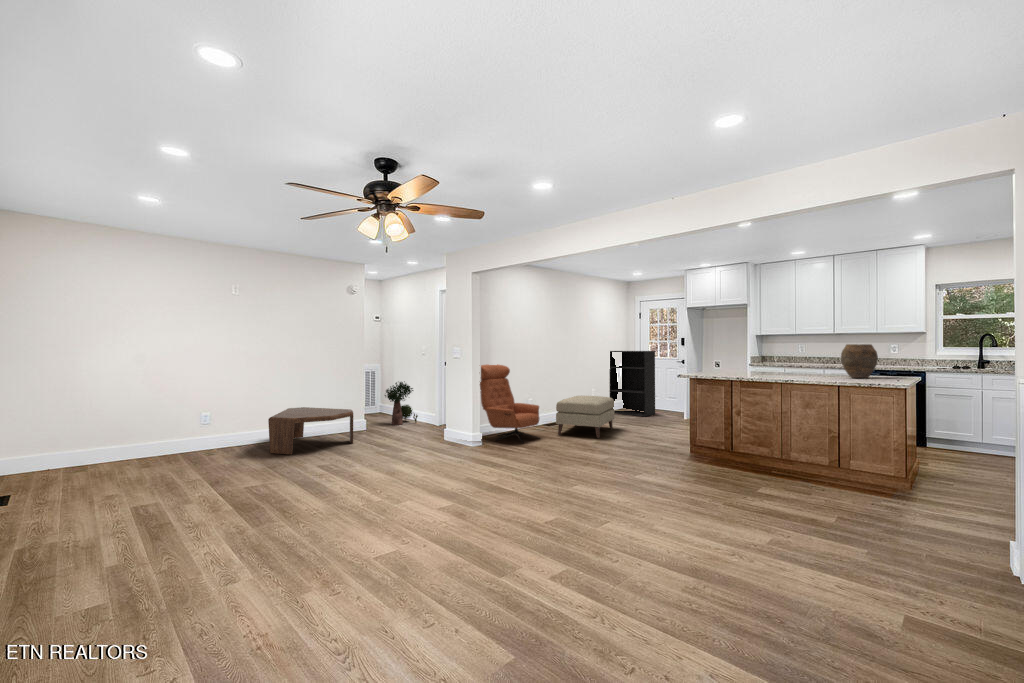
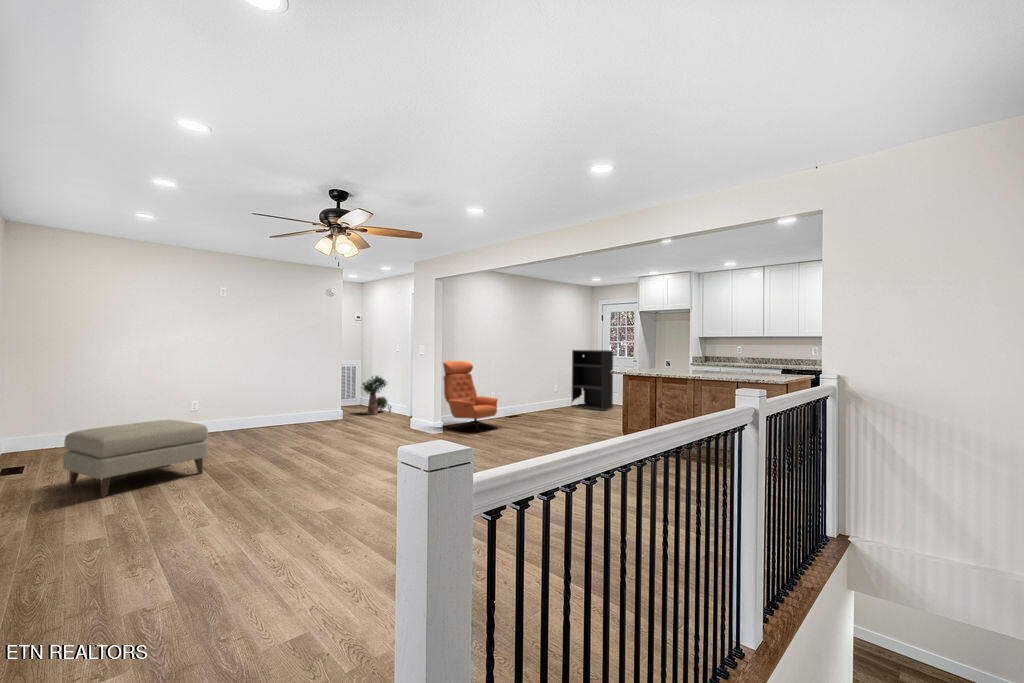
vase: present [841,344,878,378] -> none [743,348,772,377]
ottoman: present [556,396,614,438] -> present [63,420,208,496]
coffee table: present [268,407,353,454] -> none [250,397,328,438]

